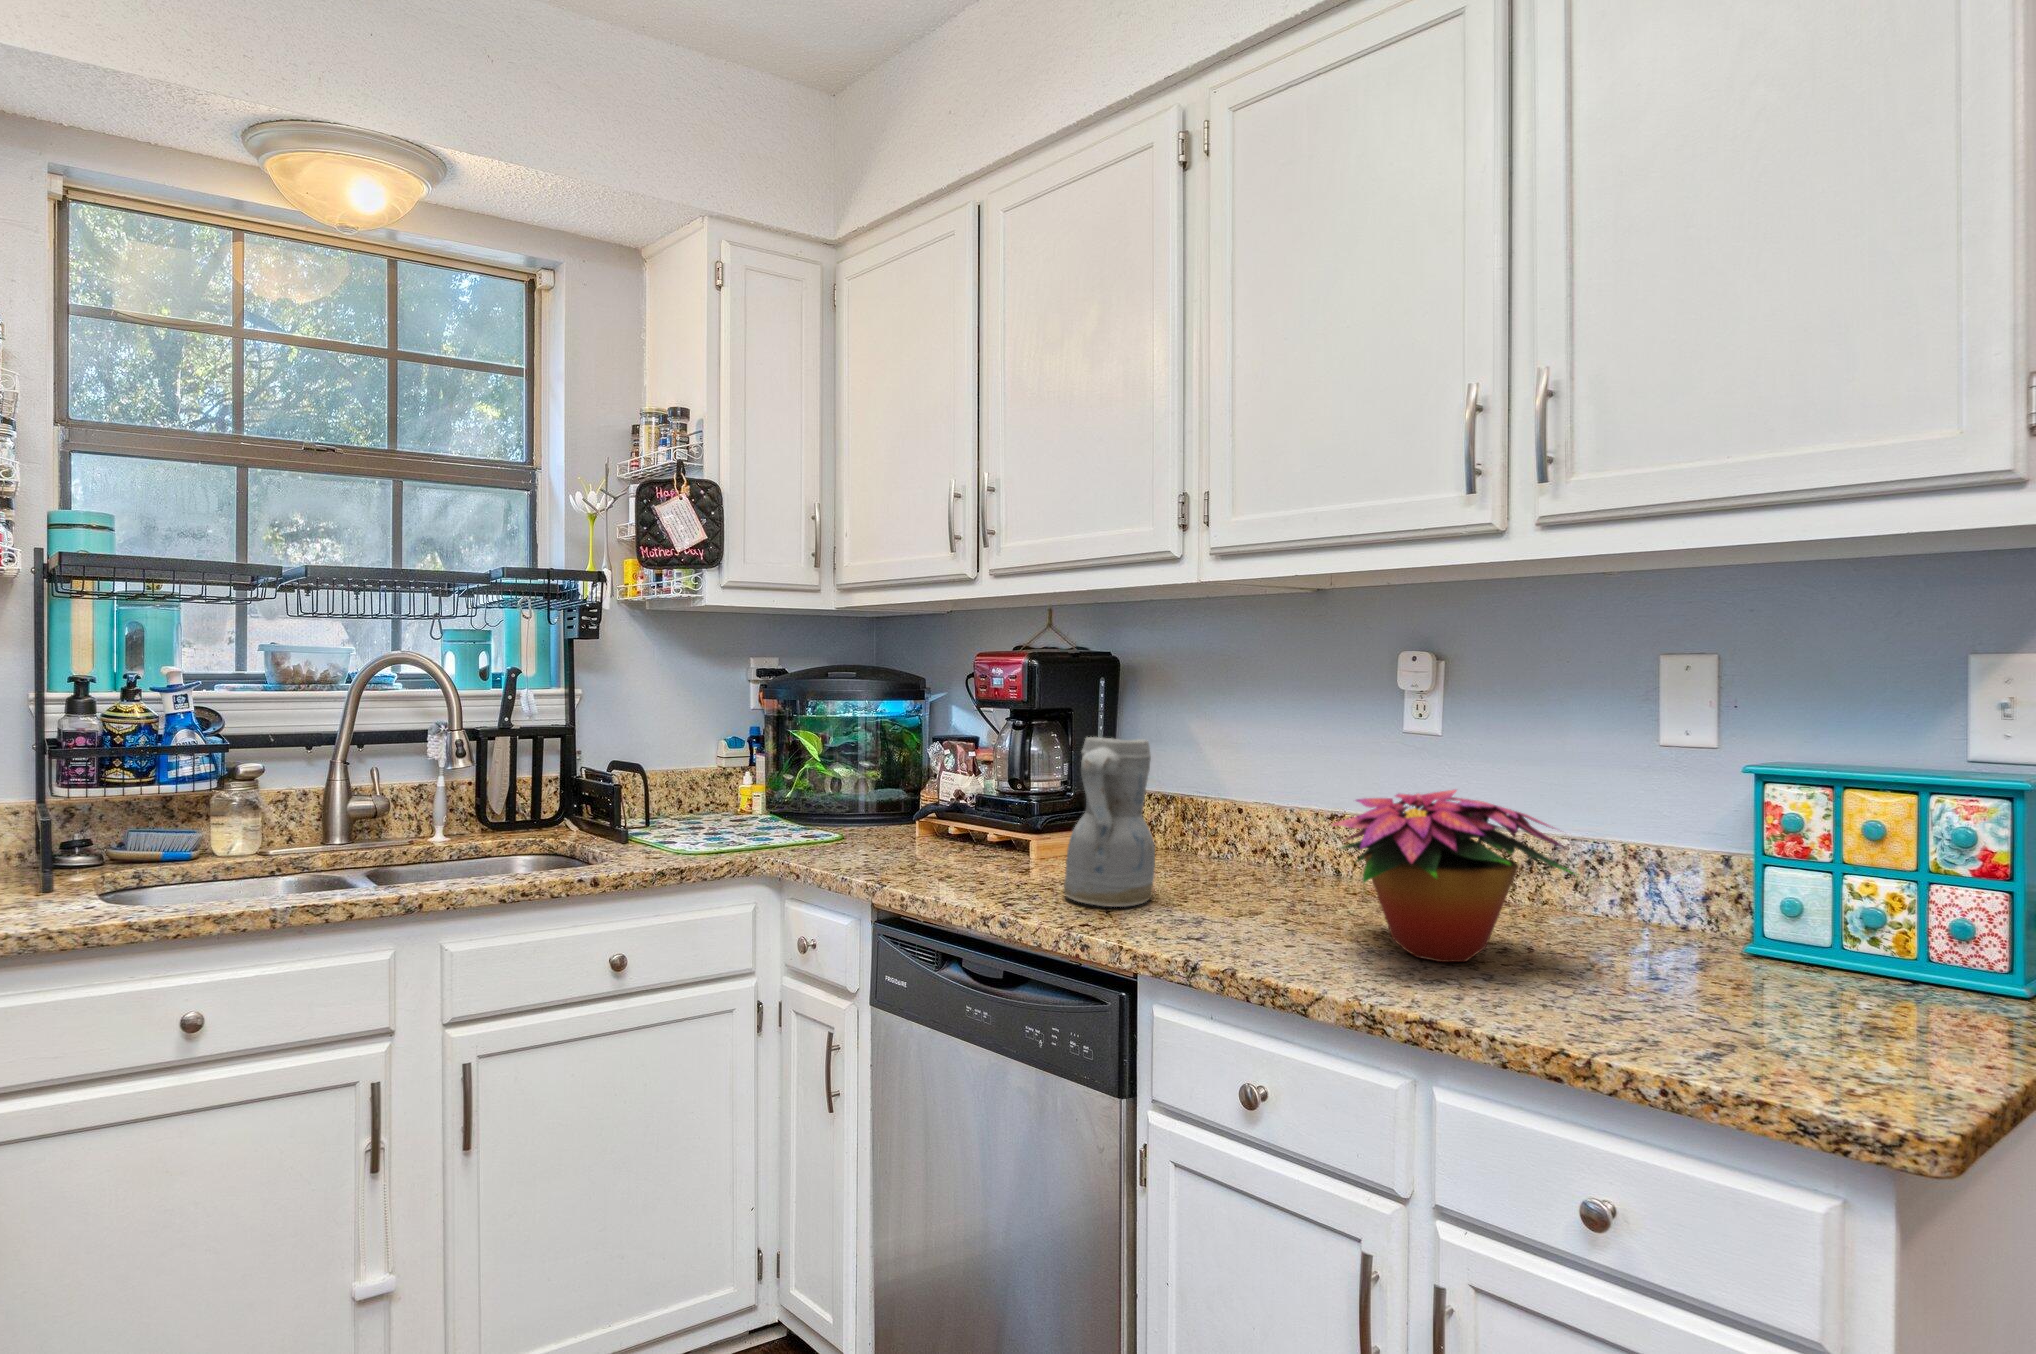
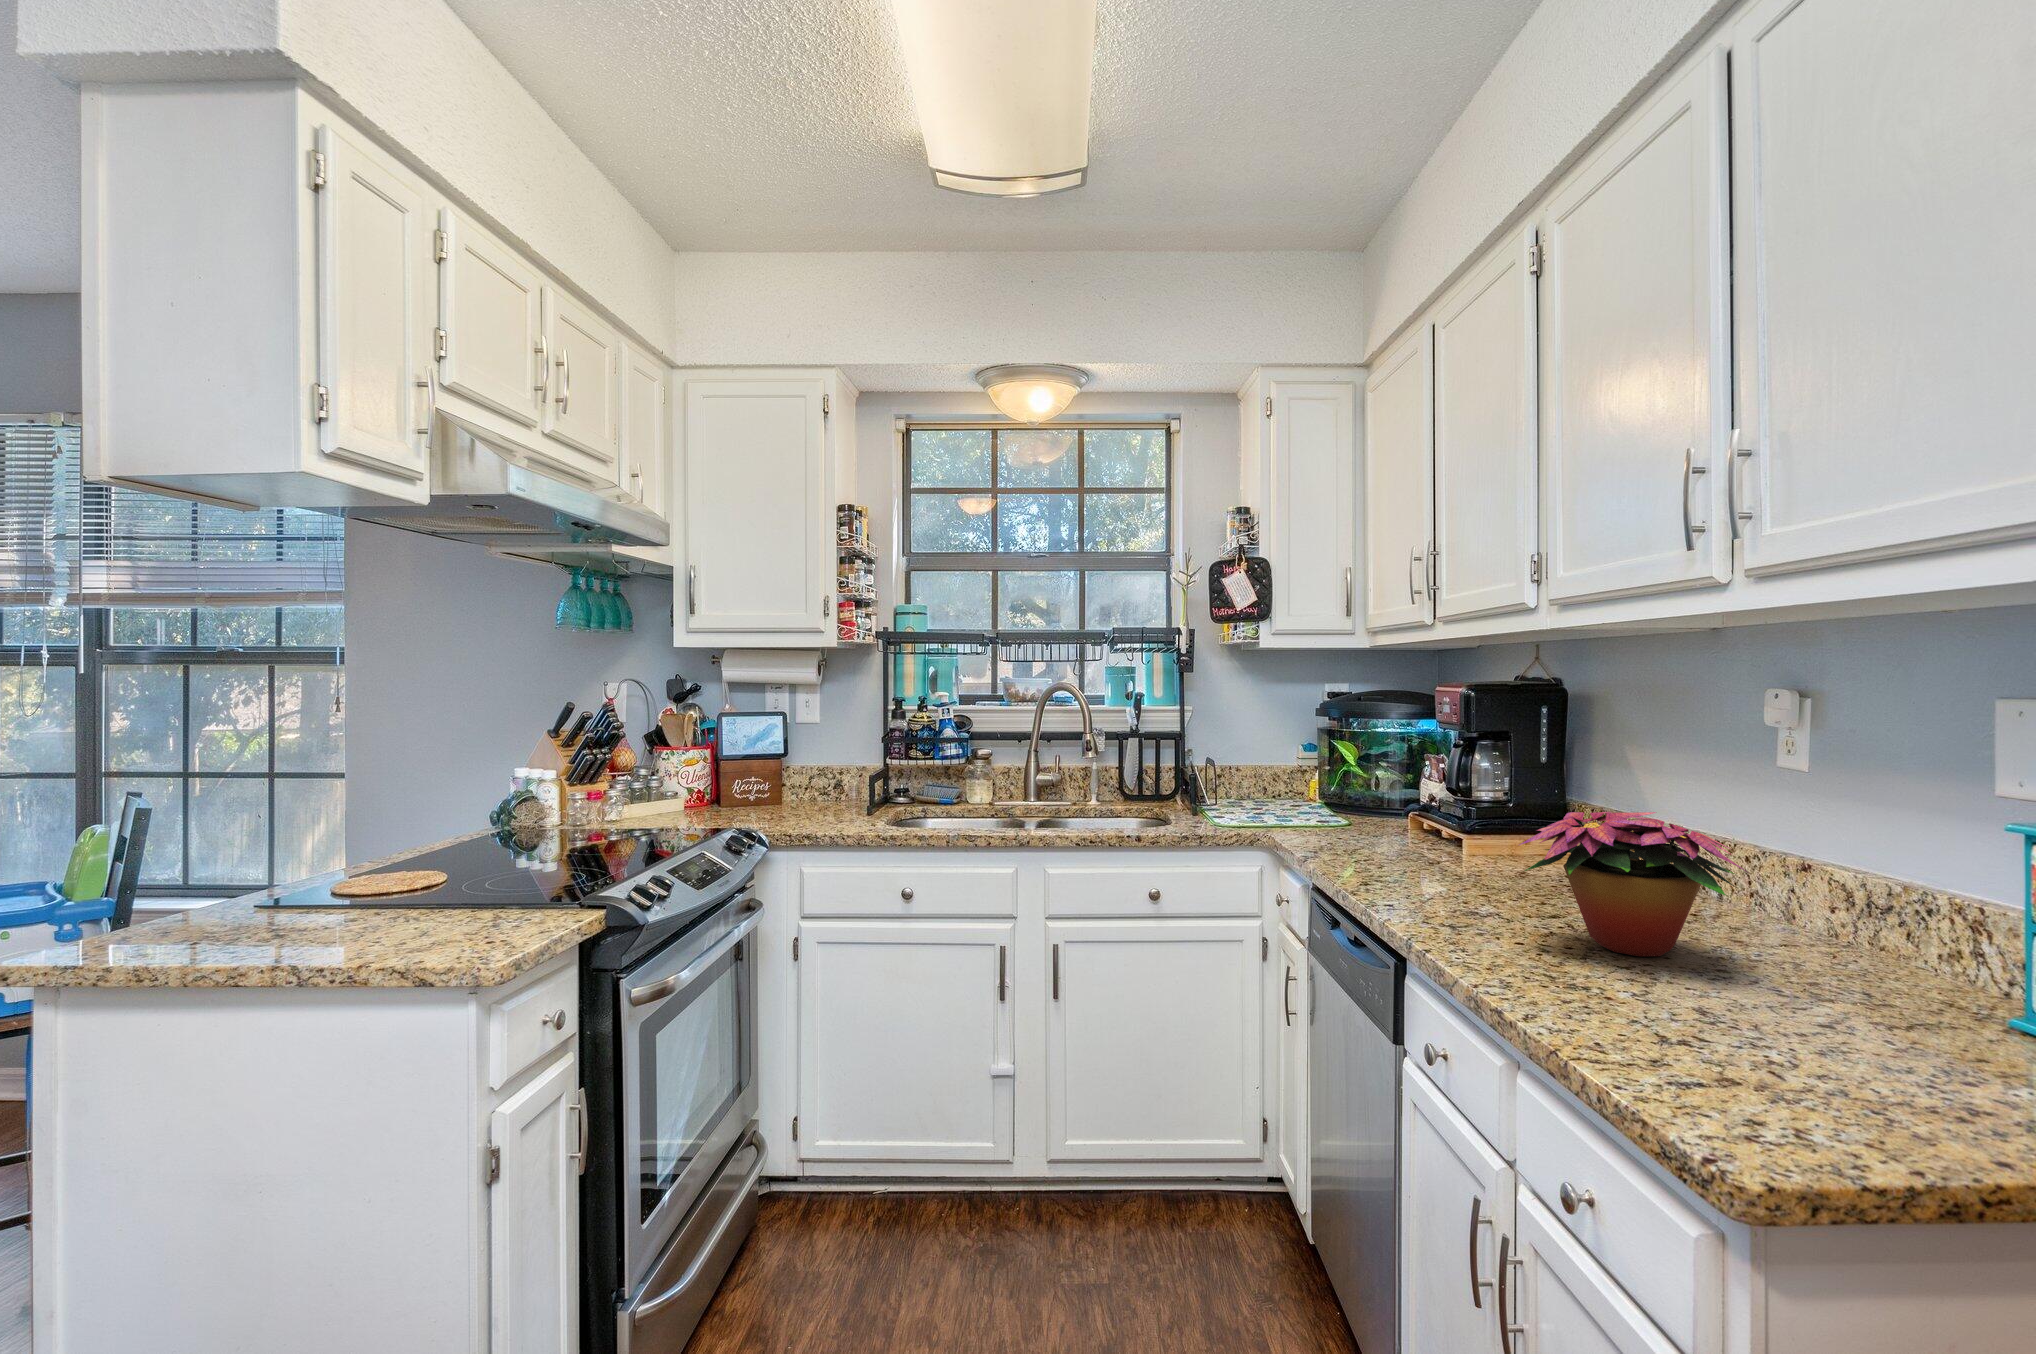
ceramic pitcher: present [1064,737,1155,907] -> none [1407,752,1490,884]

